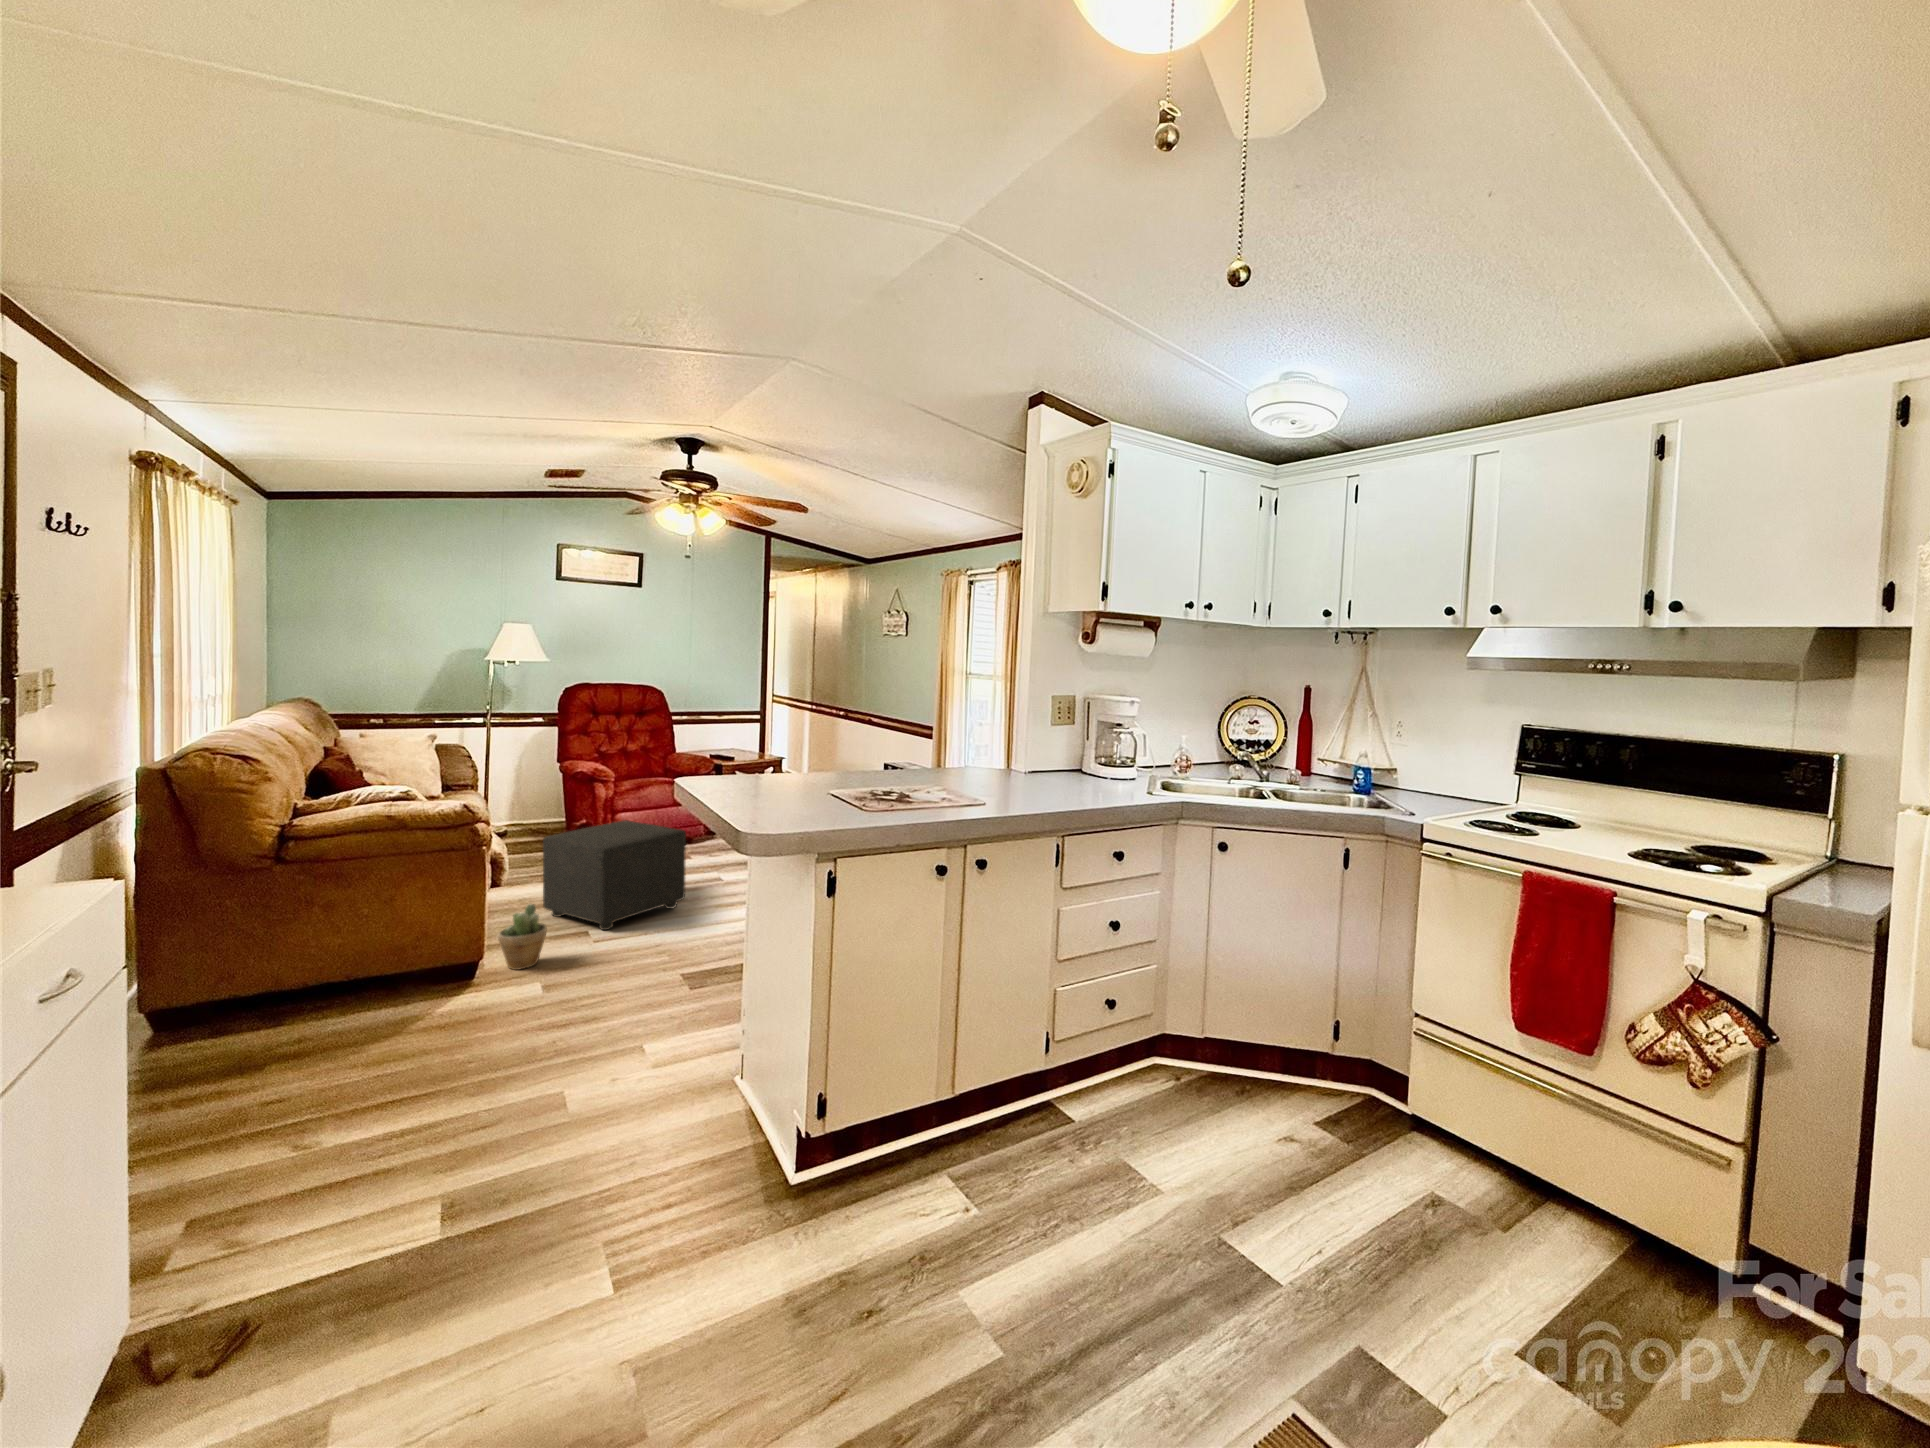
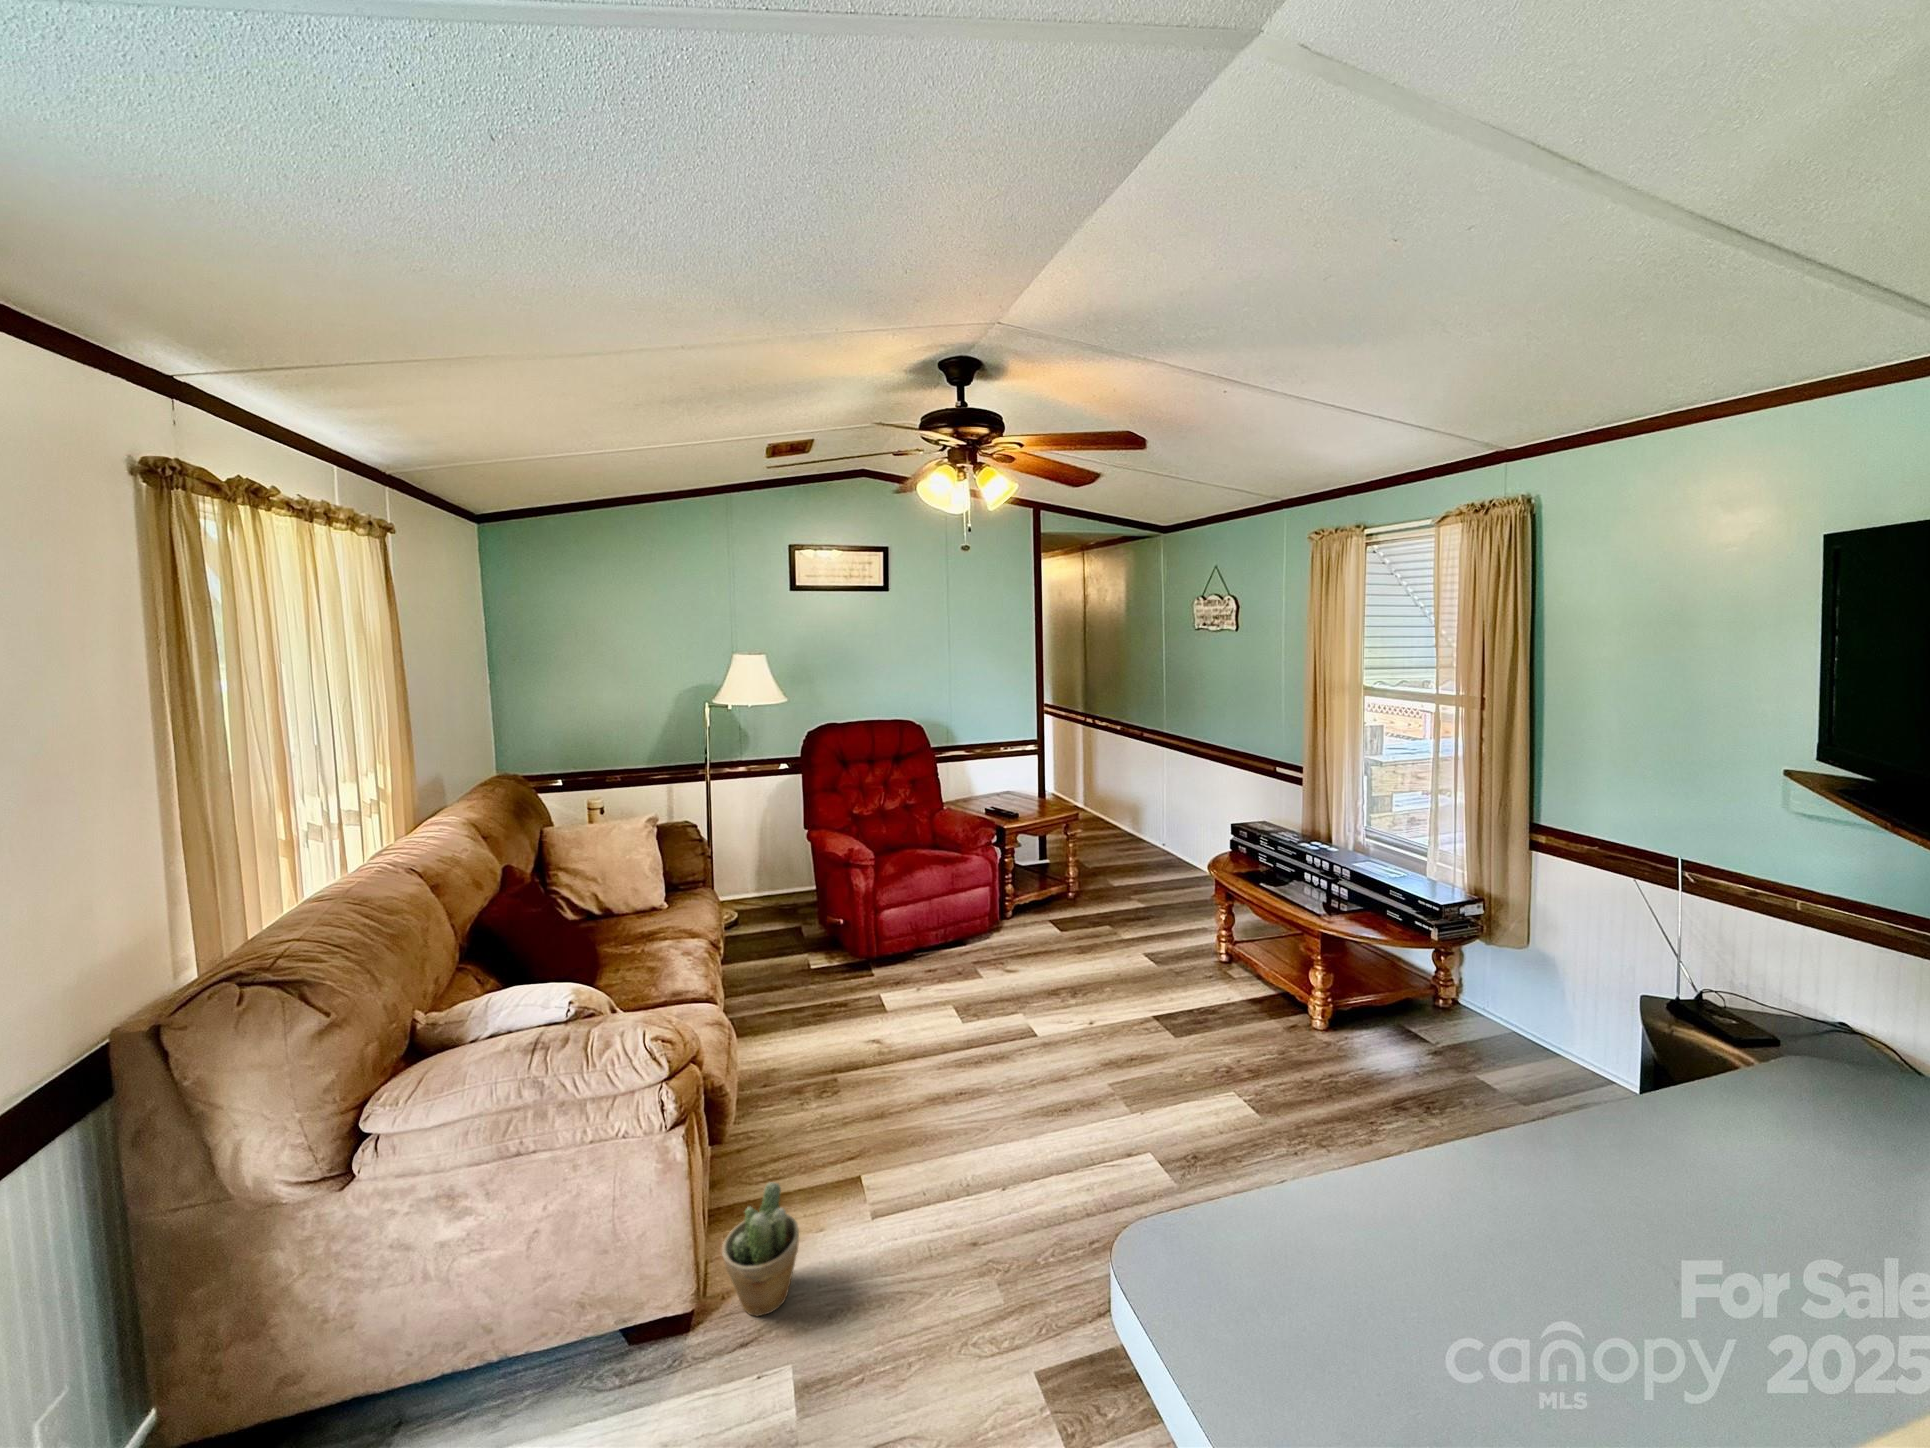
ottoman: present [543,820,686,930] -> none [789,958,998,1181]

